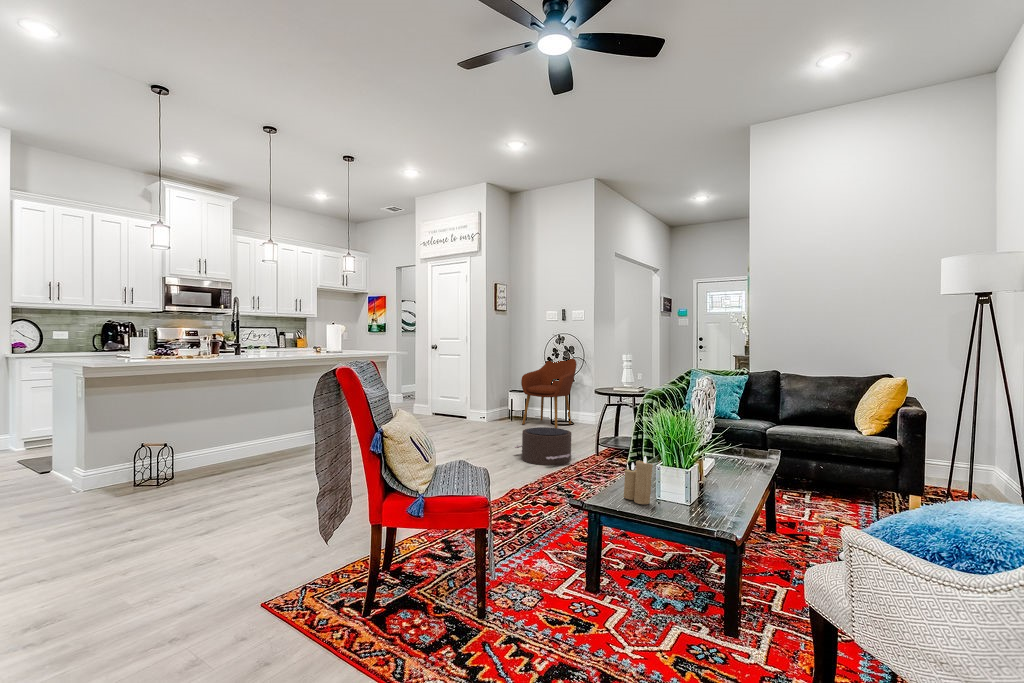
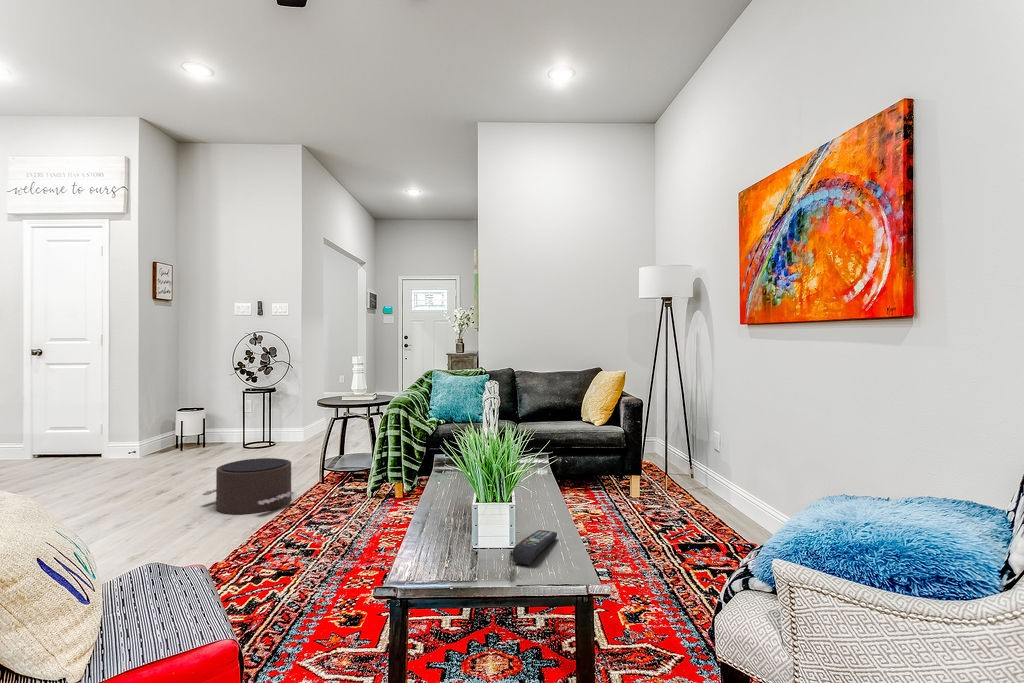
armchair: present [521,359,577,428] -> none [200,361,280,457]
candle: present [624,456,653,504] -> none [433,496,475,565]
remote control: none [678,496,727,514] -> present [513,530,557,565]

